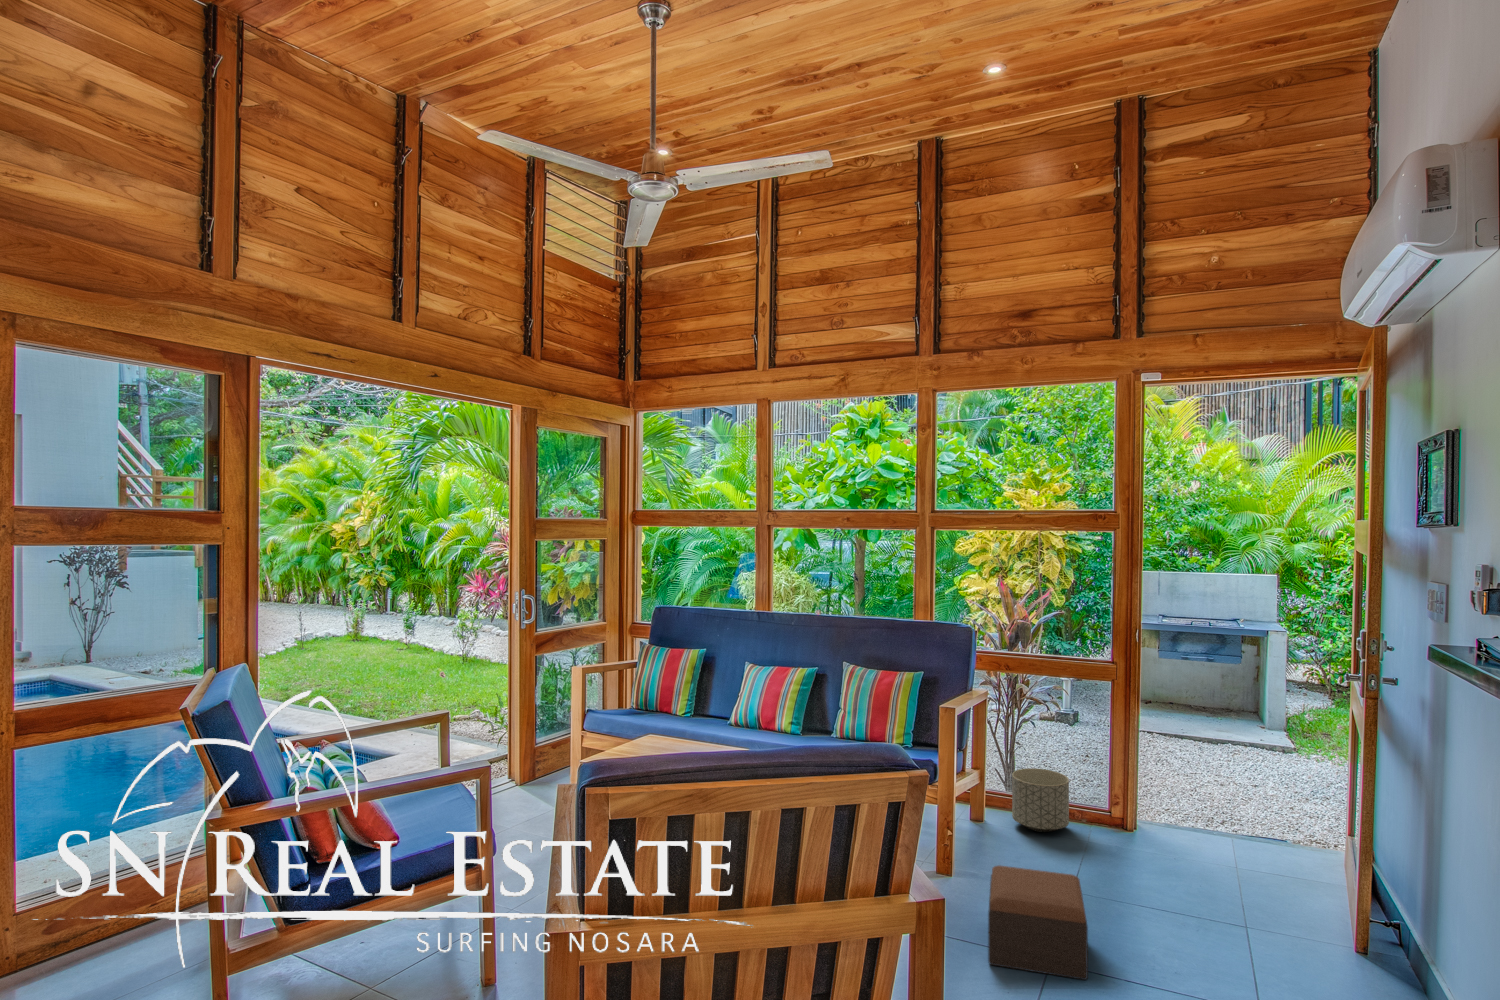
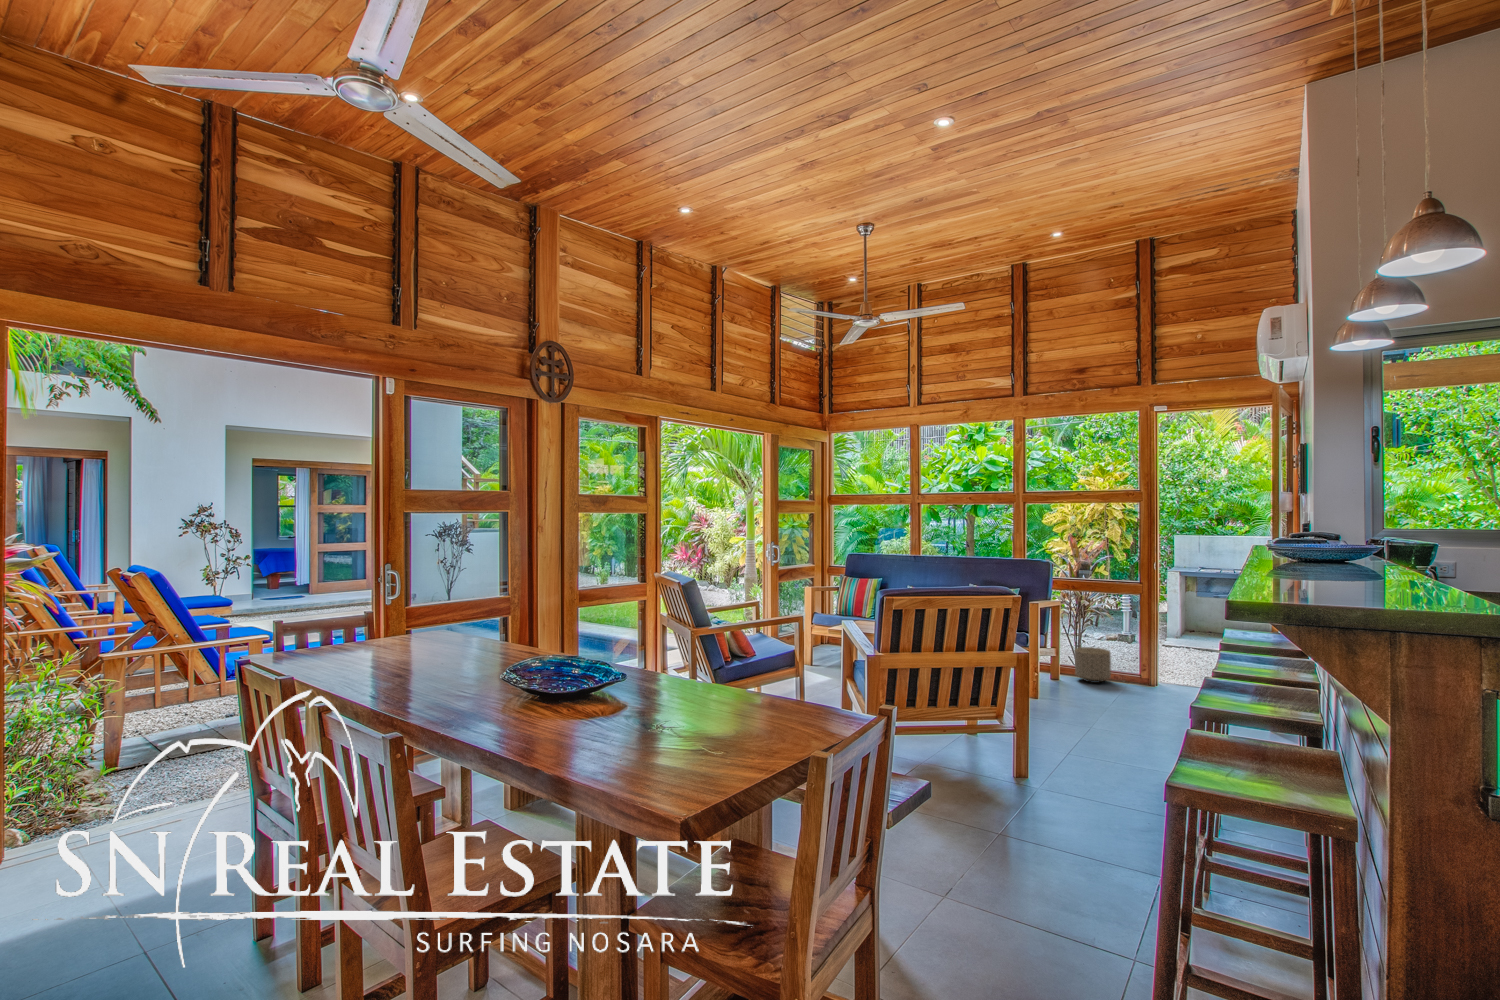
footstool: present [988,866,1088,980] -> none [1054,680,1108,730]

